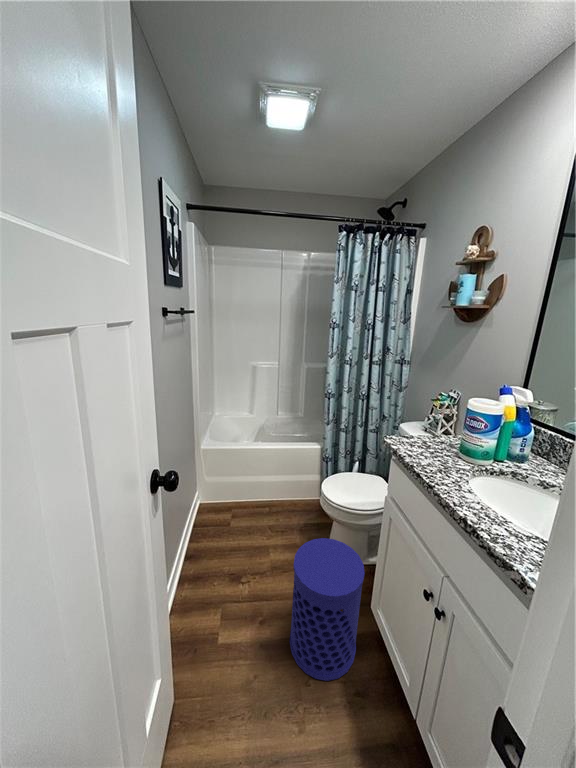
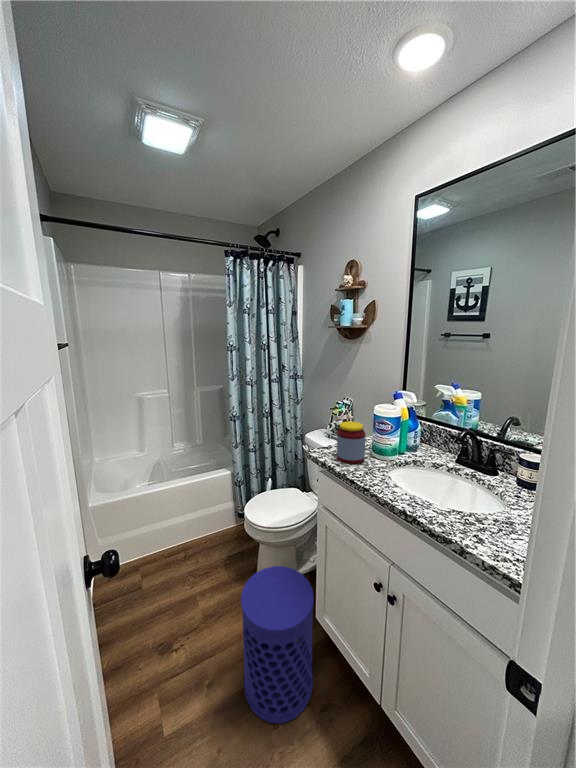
jar: none [413,412,451,459] -> present [337,422,365,464]

